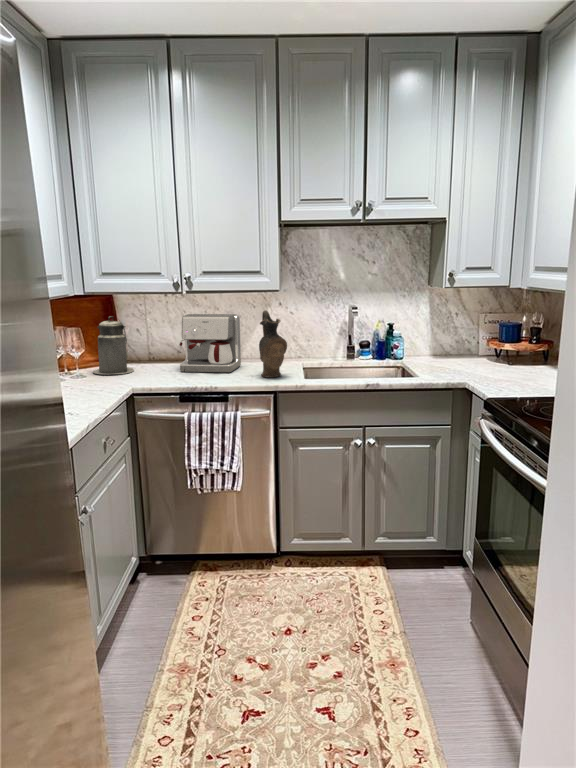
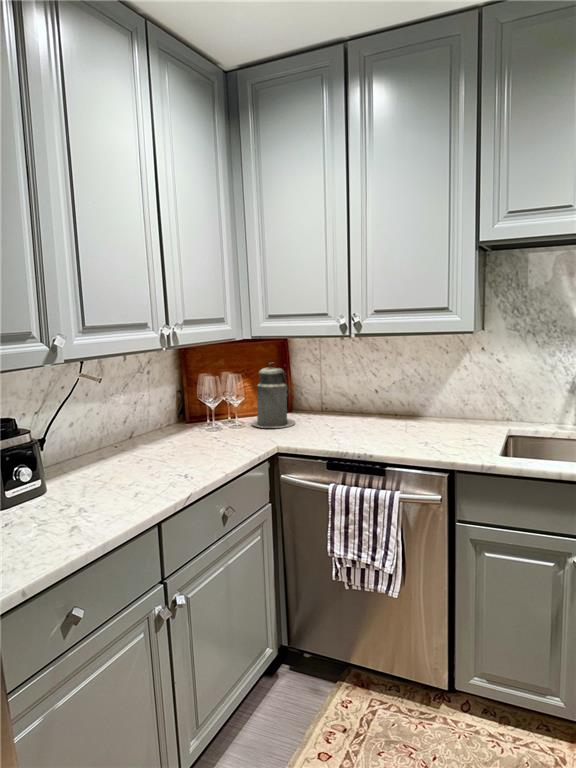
ceramic pitcher: present [259,310,287,377] -> none [434,360,473,450]
coffee maker: present [180,314,241,373] -> none [342,361,422,437]

